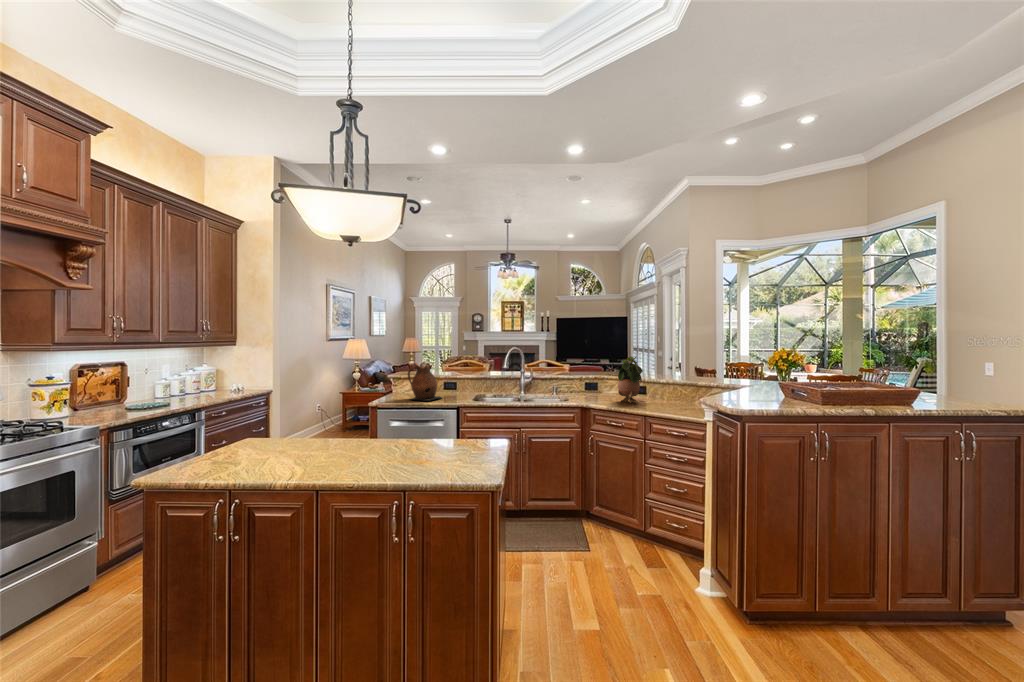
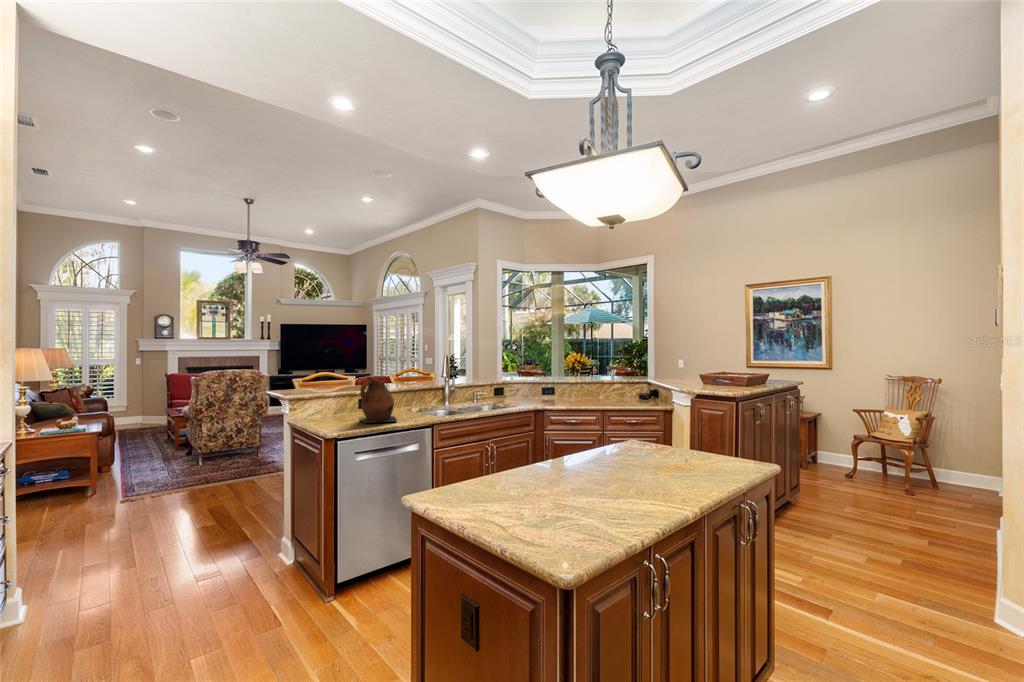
potted plant: present [618,357,643,403] -> none [535,361,558,403]

